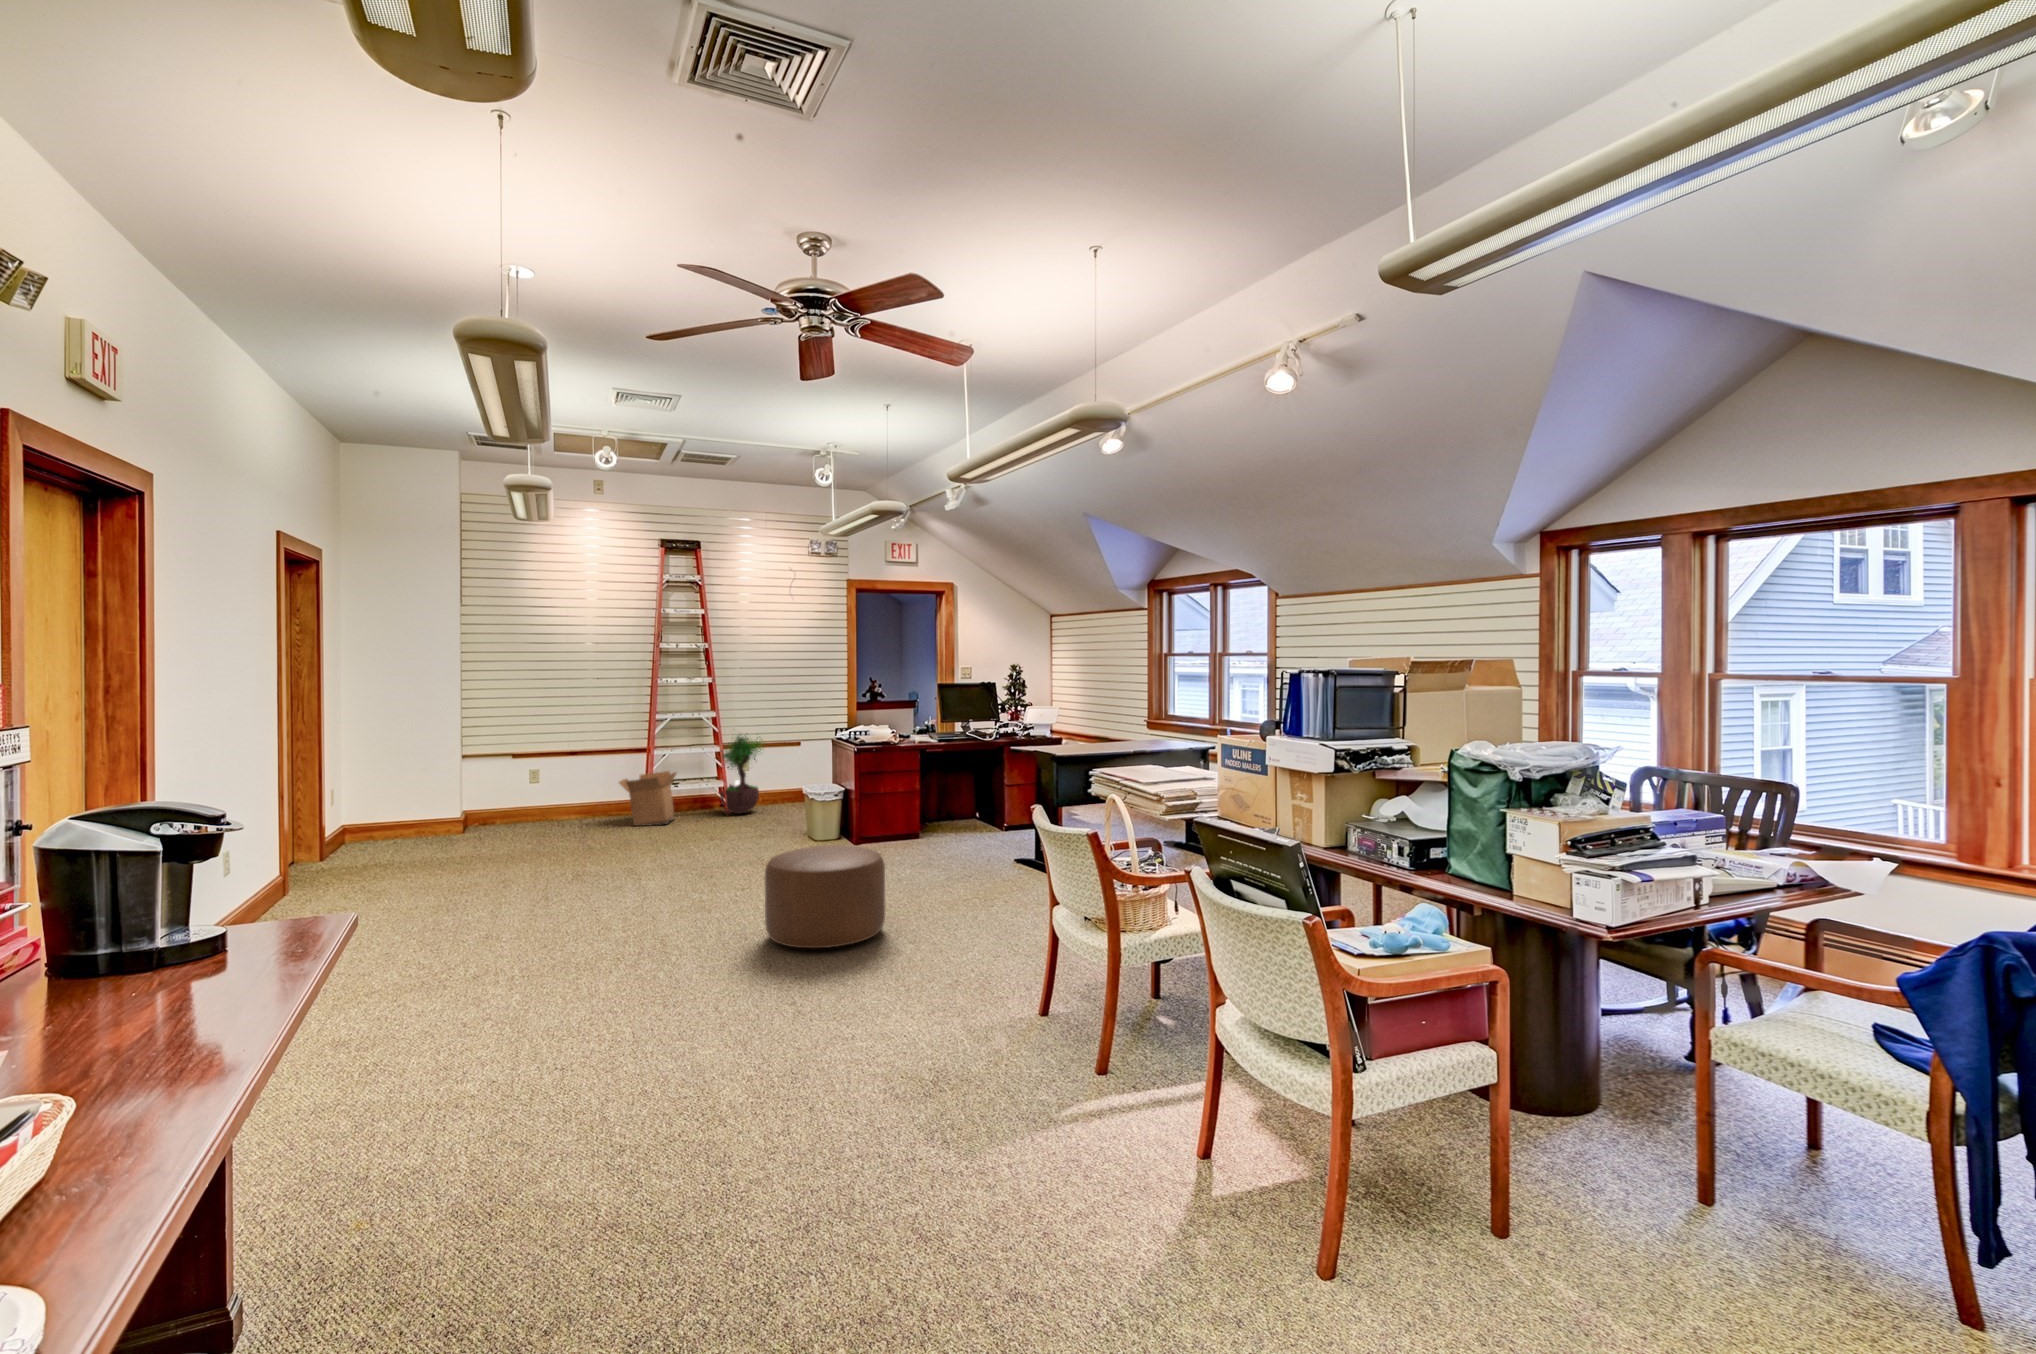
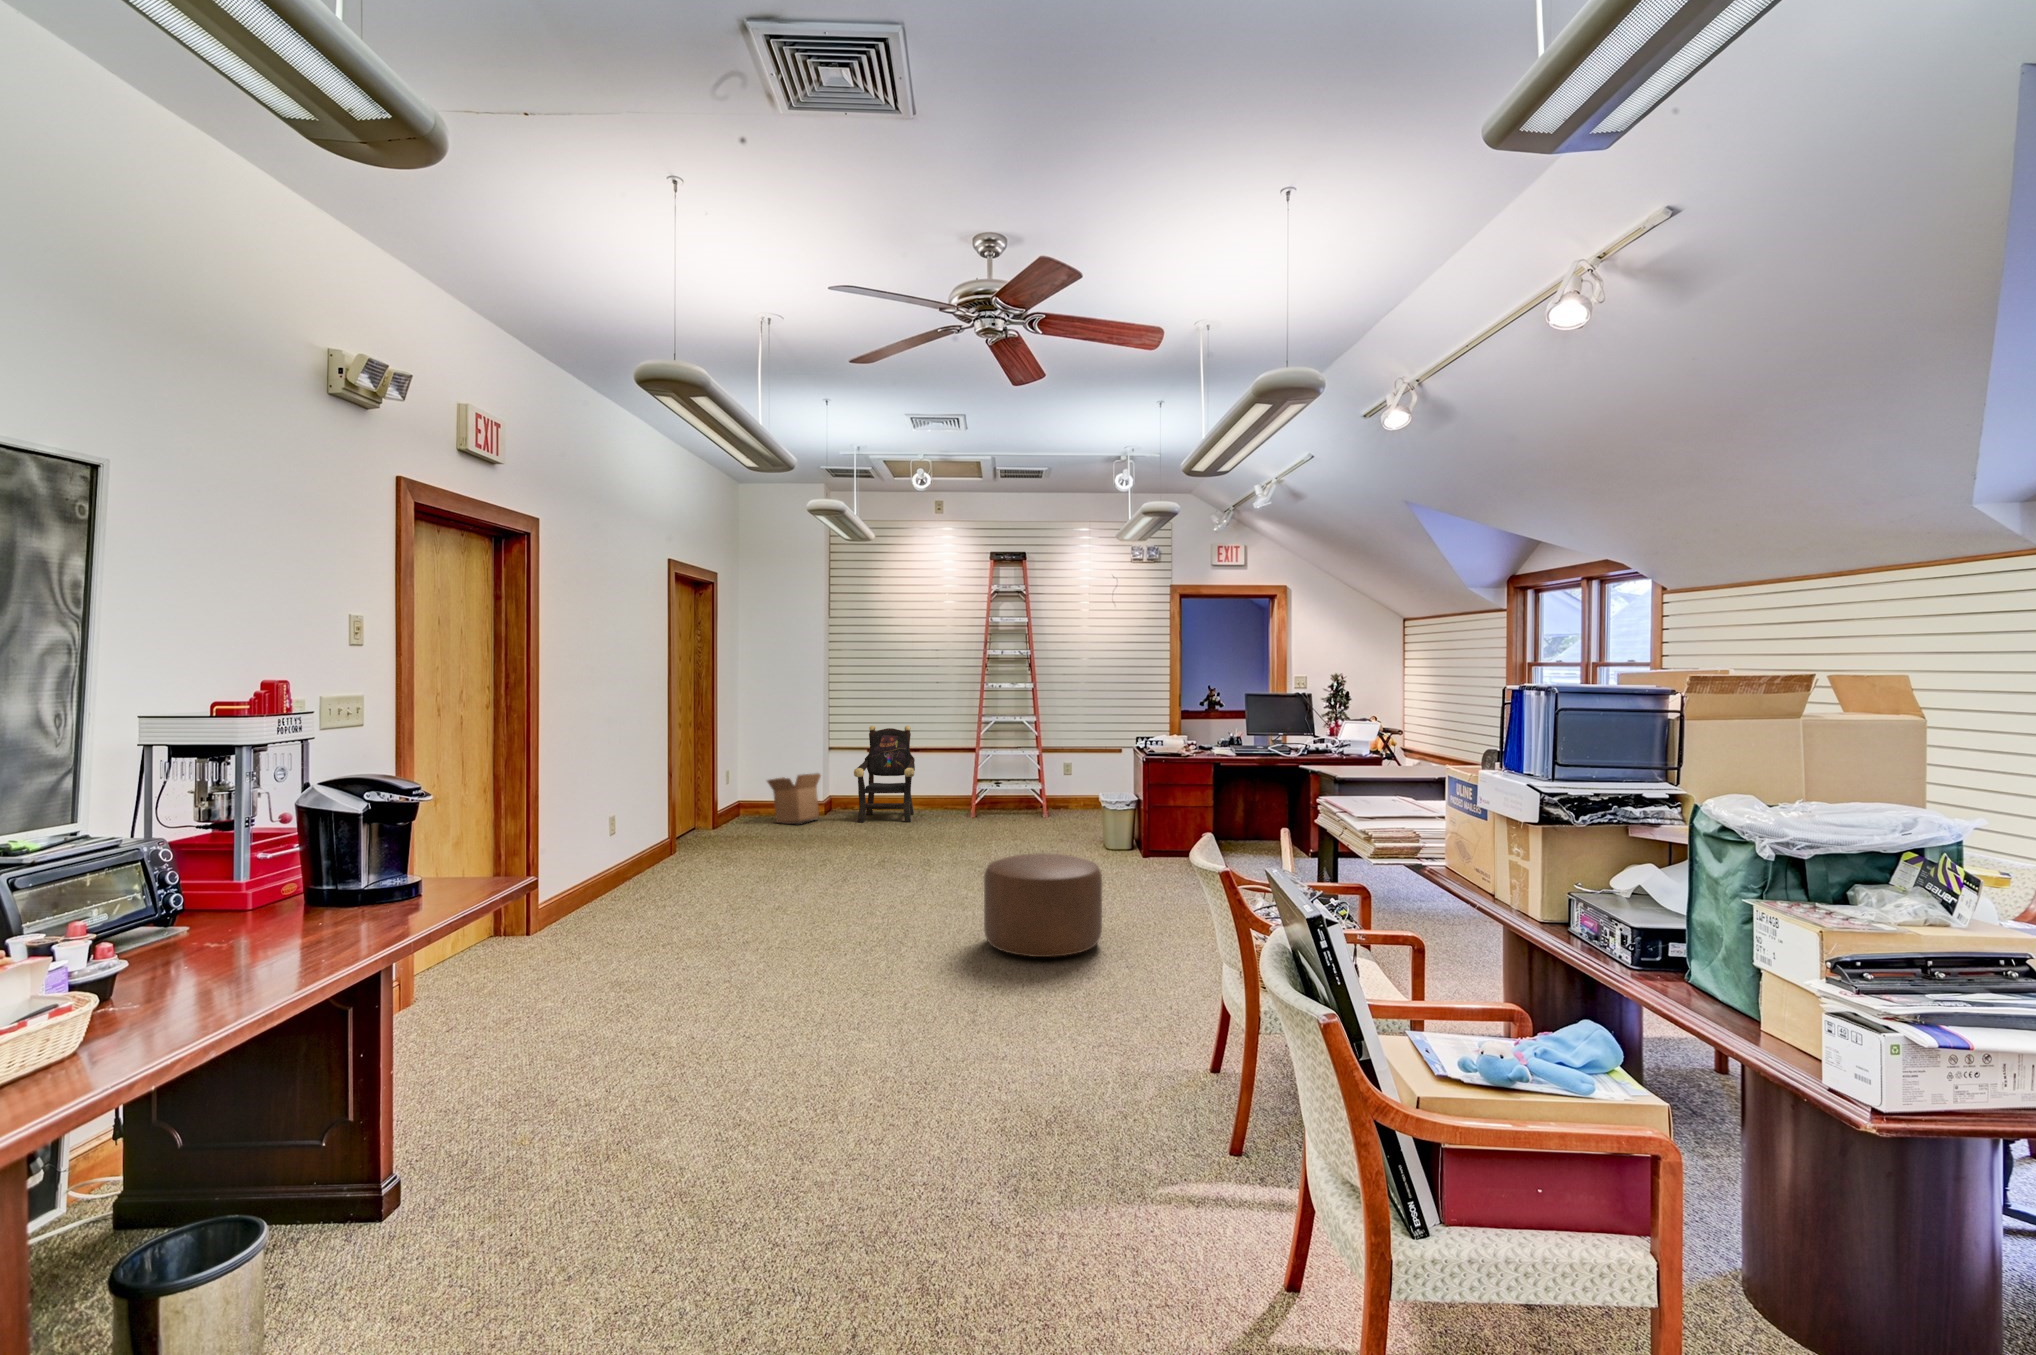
armchair: none [506,728,584,840] -> present [854,726,915,822]
potted tree: present [720,733,763,814] -> none [1029,732,1079,816]
cardboard box: present [619,771,676,826] -> present [767,773,821,824]

